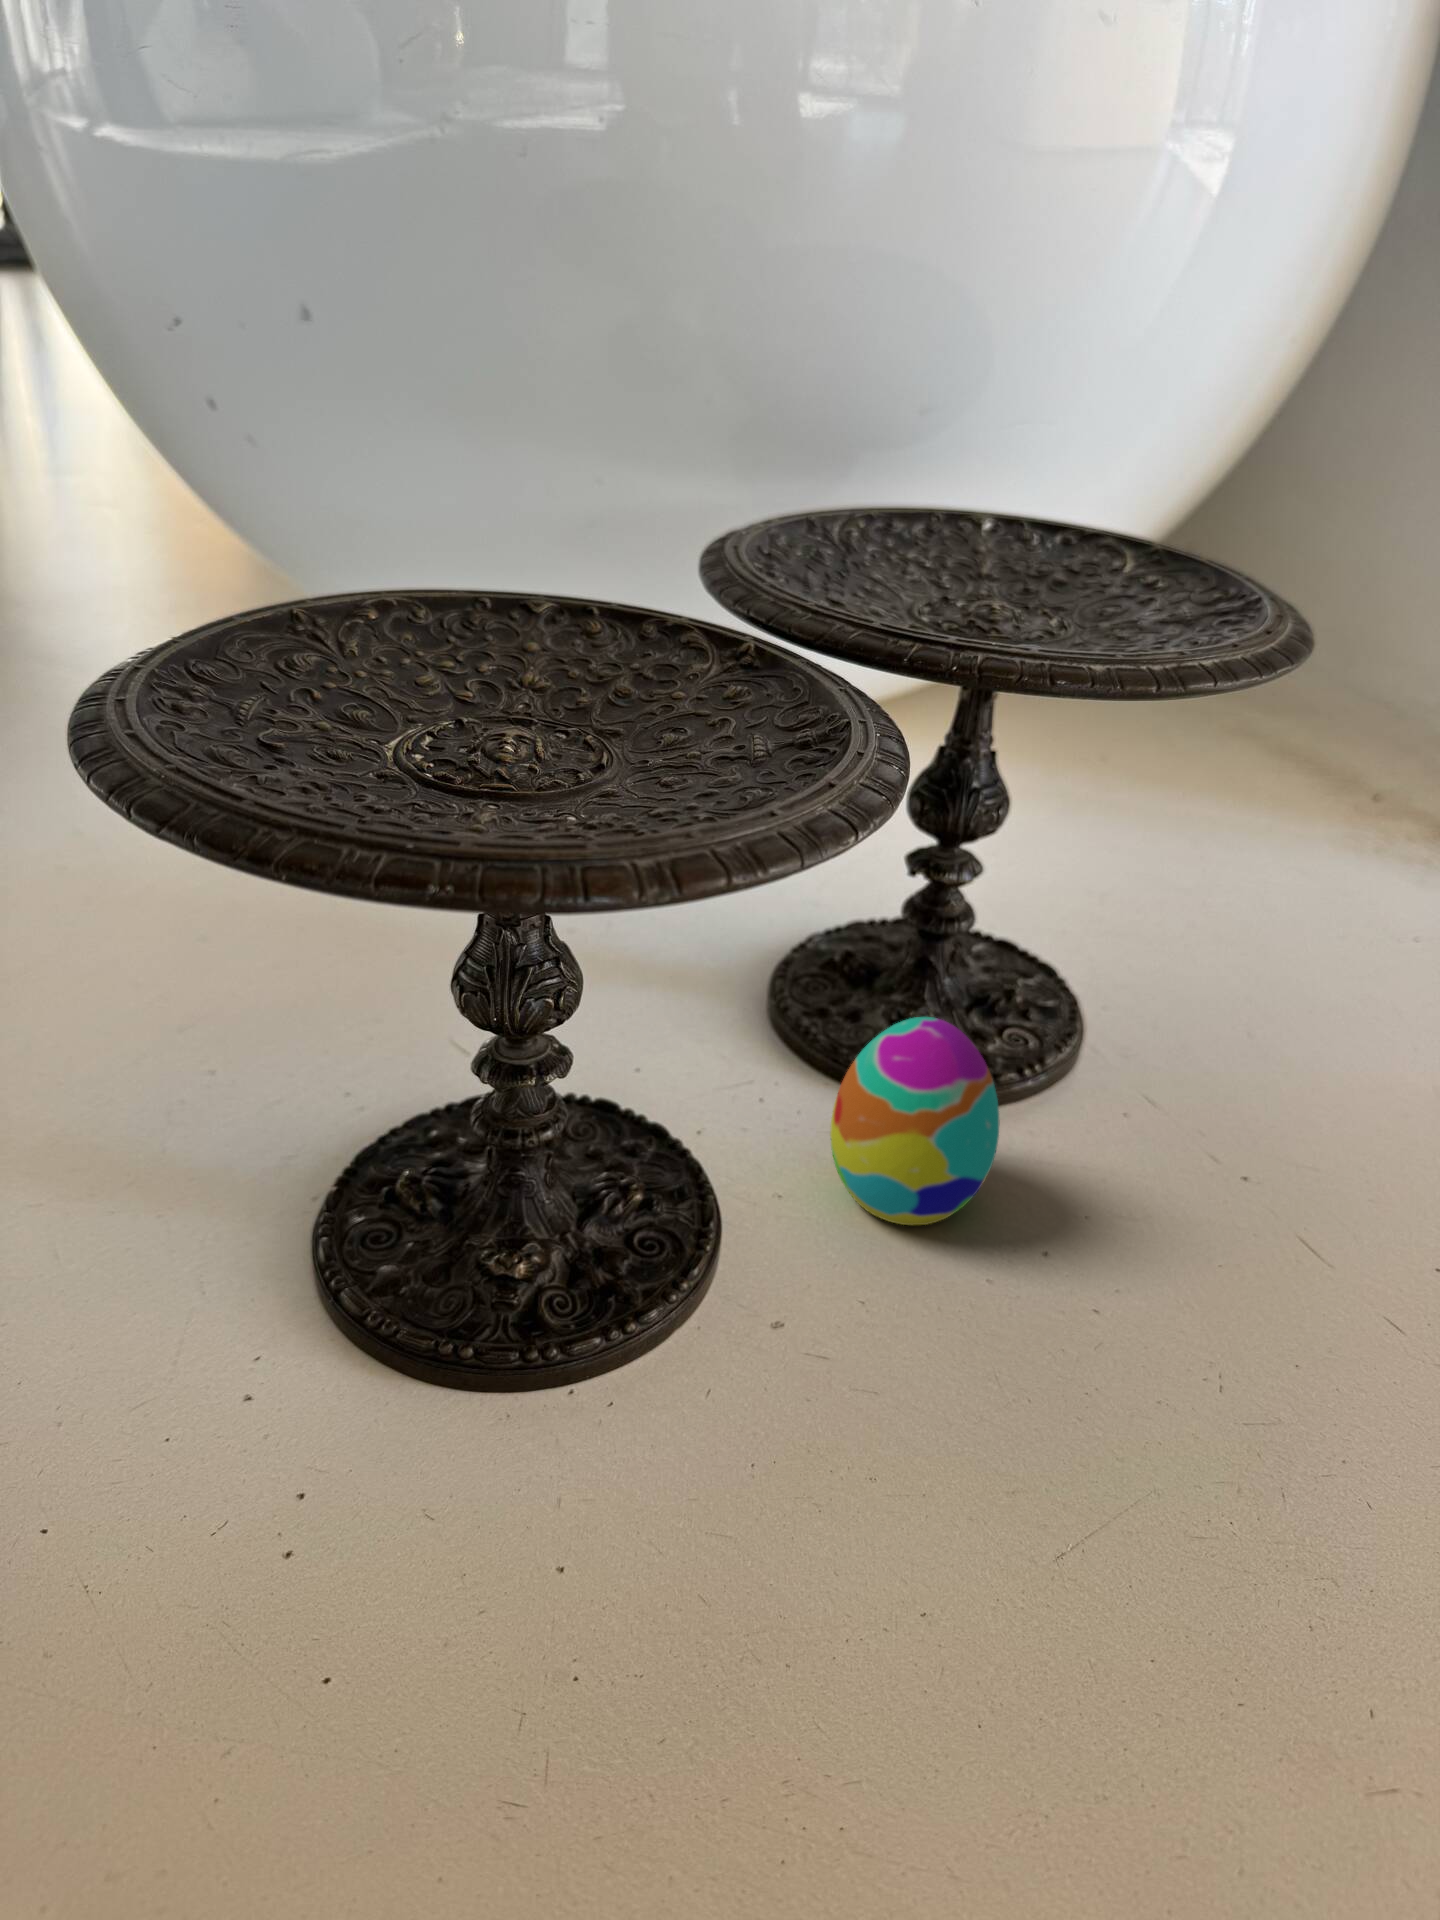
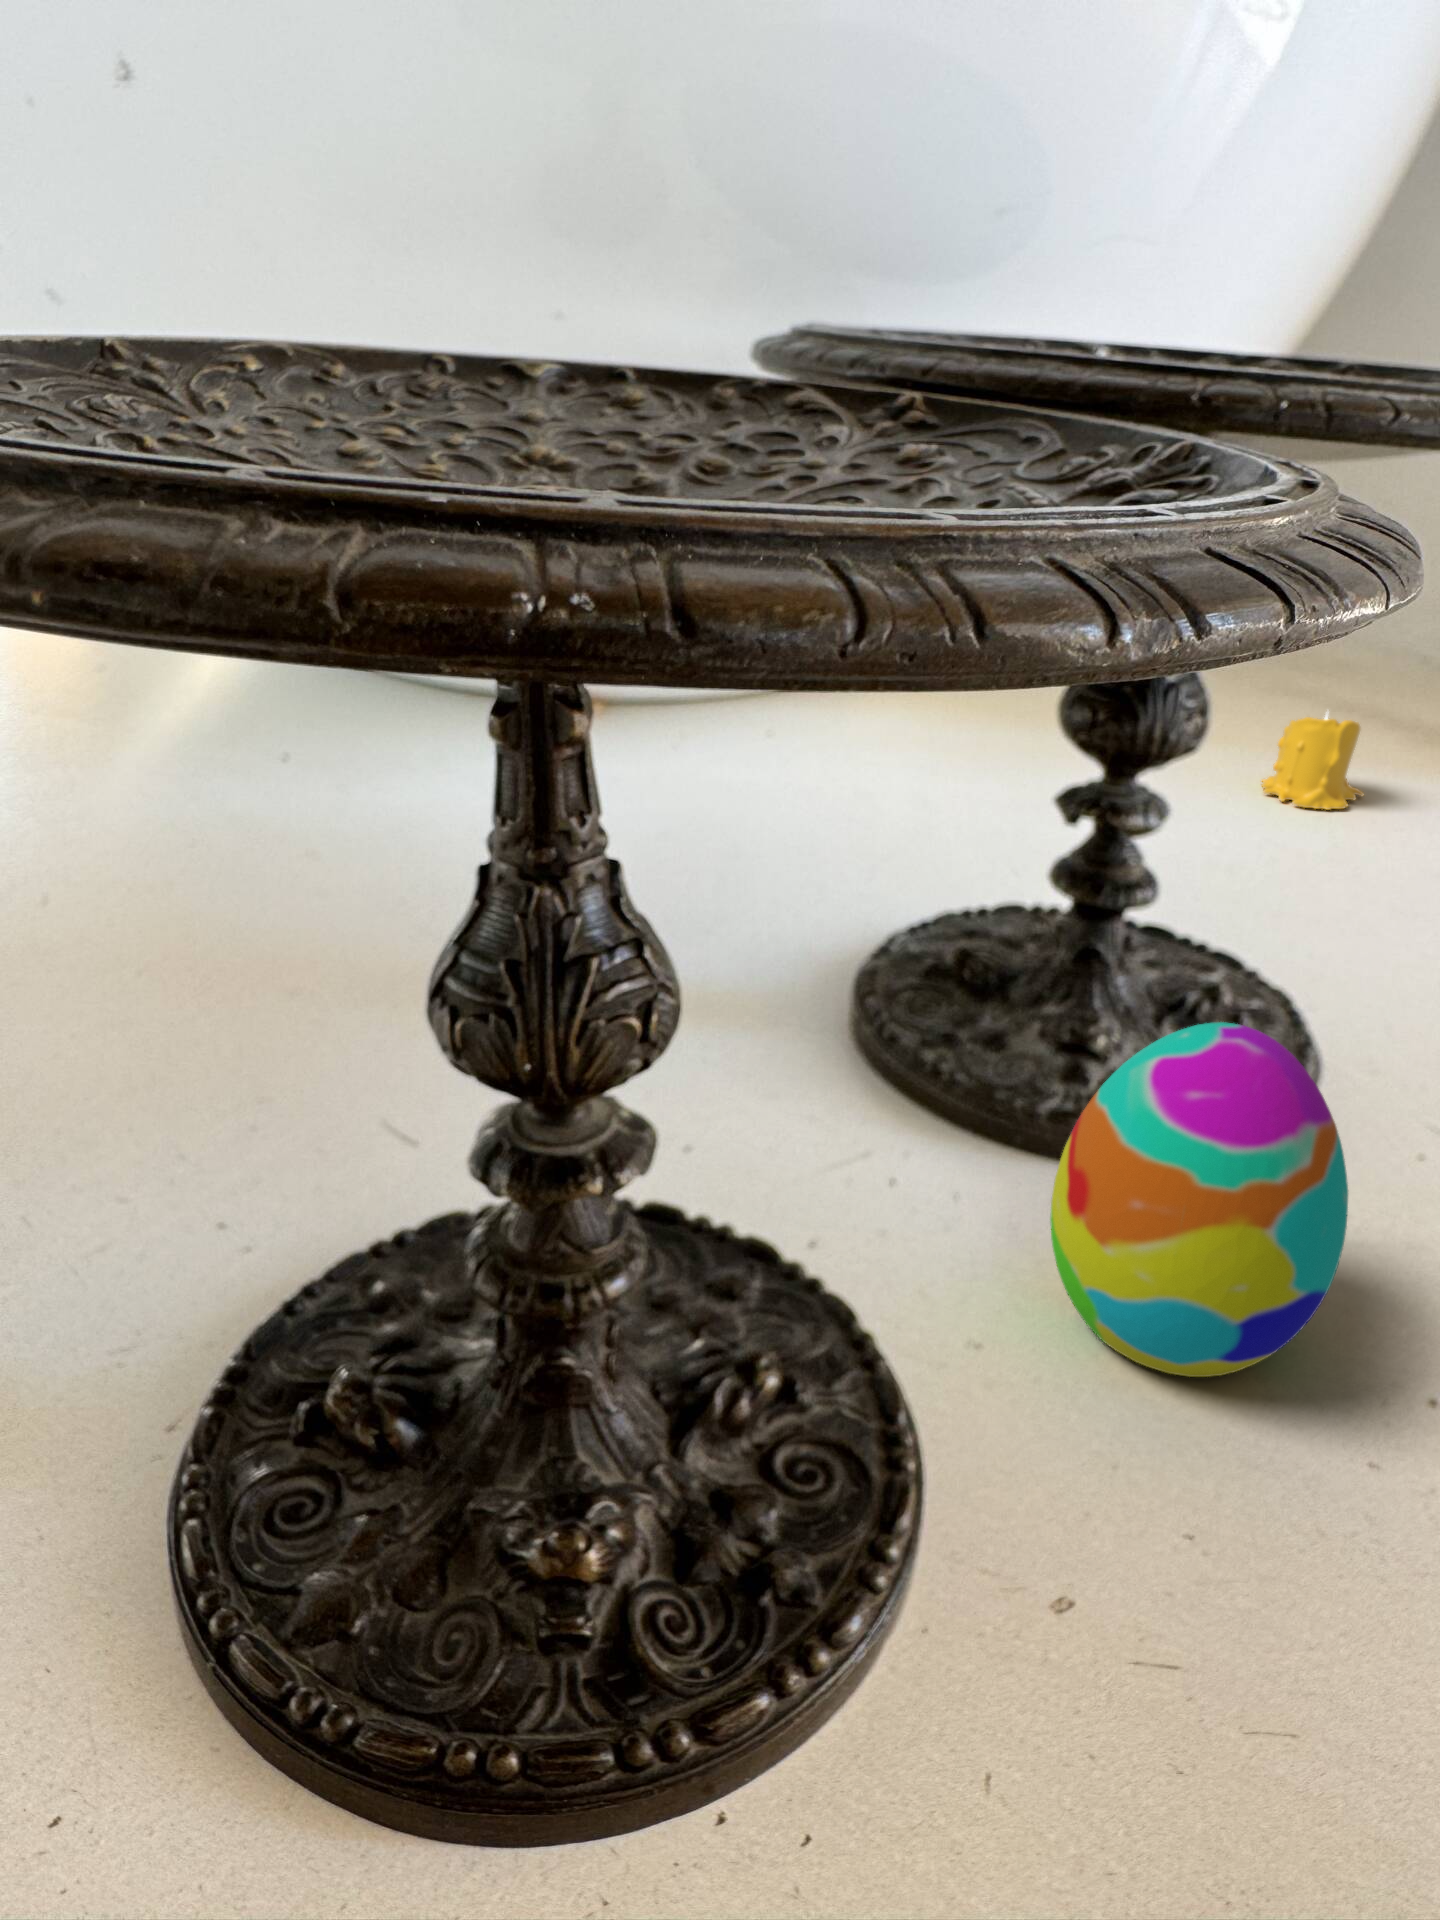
candle: none [1156,771,1238,852] -> present [1262,714,1364,810]

